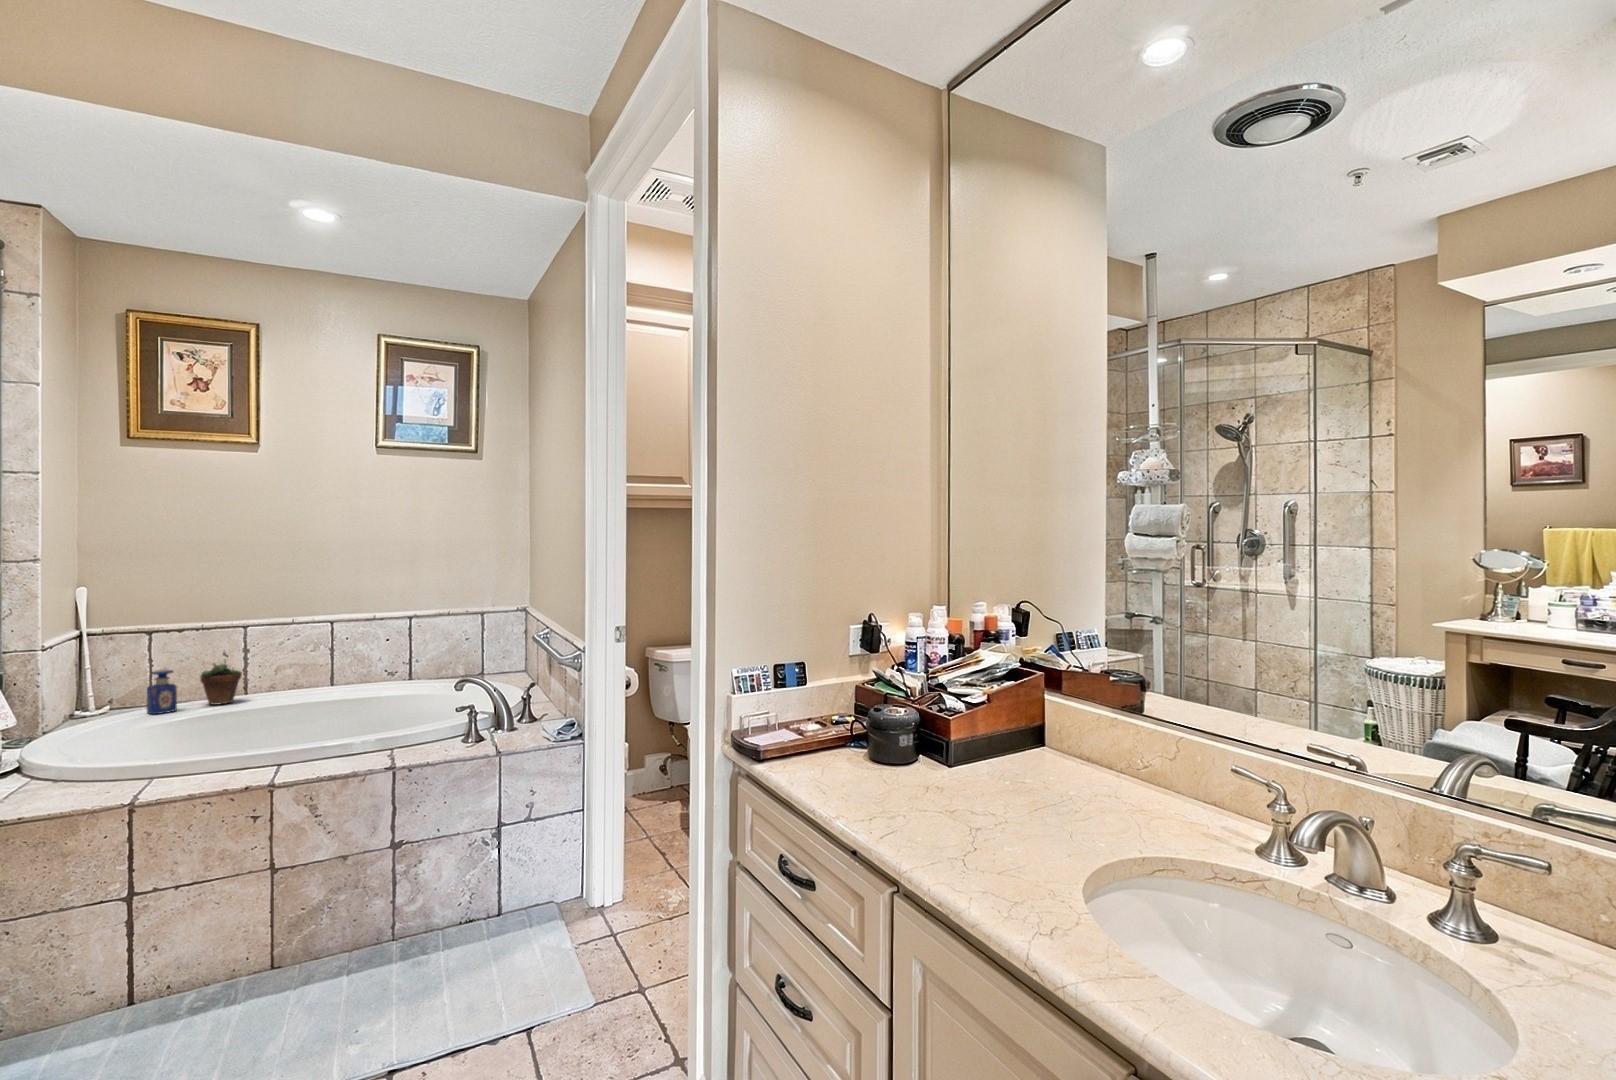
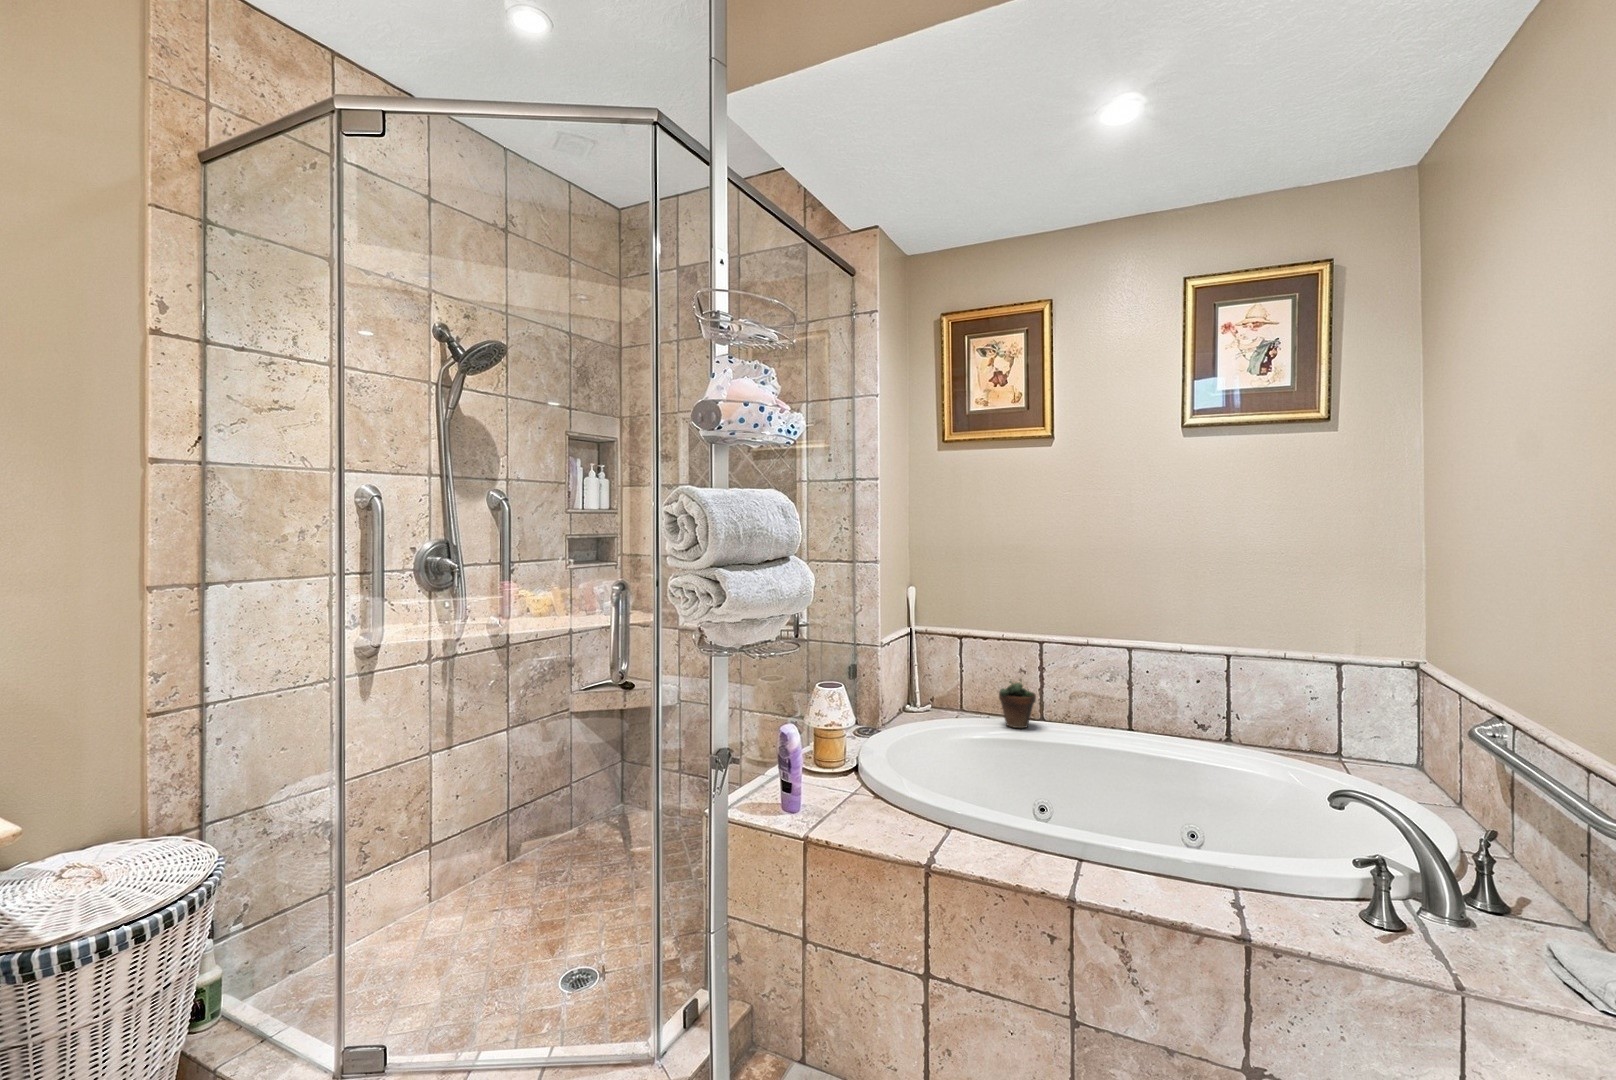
perfume bottle: present [147,669,177,714] -> none [955,681,979,728]

